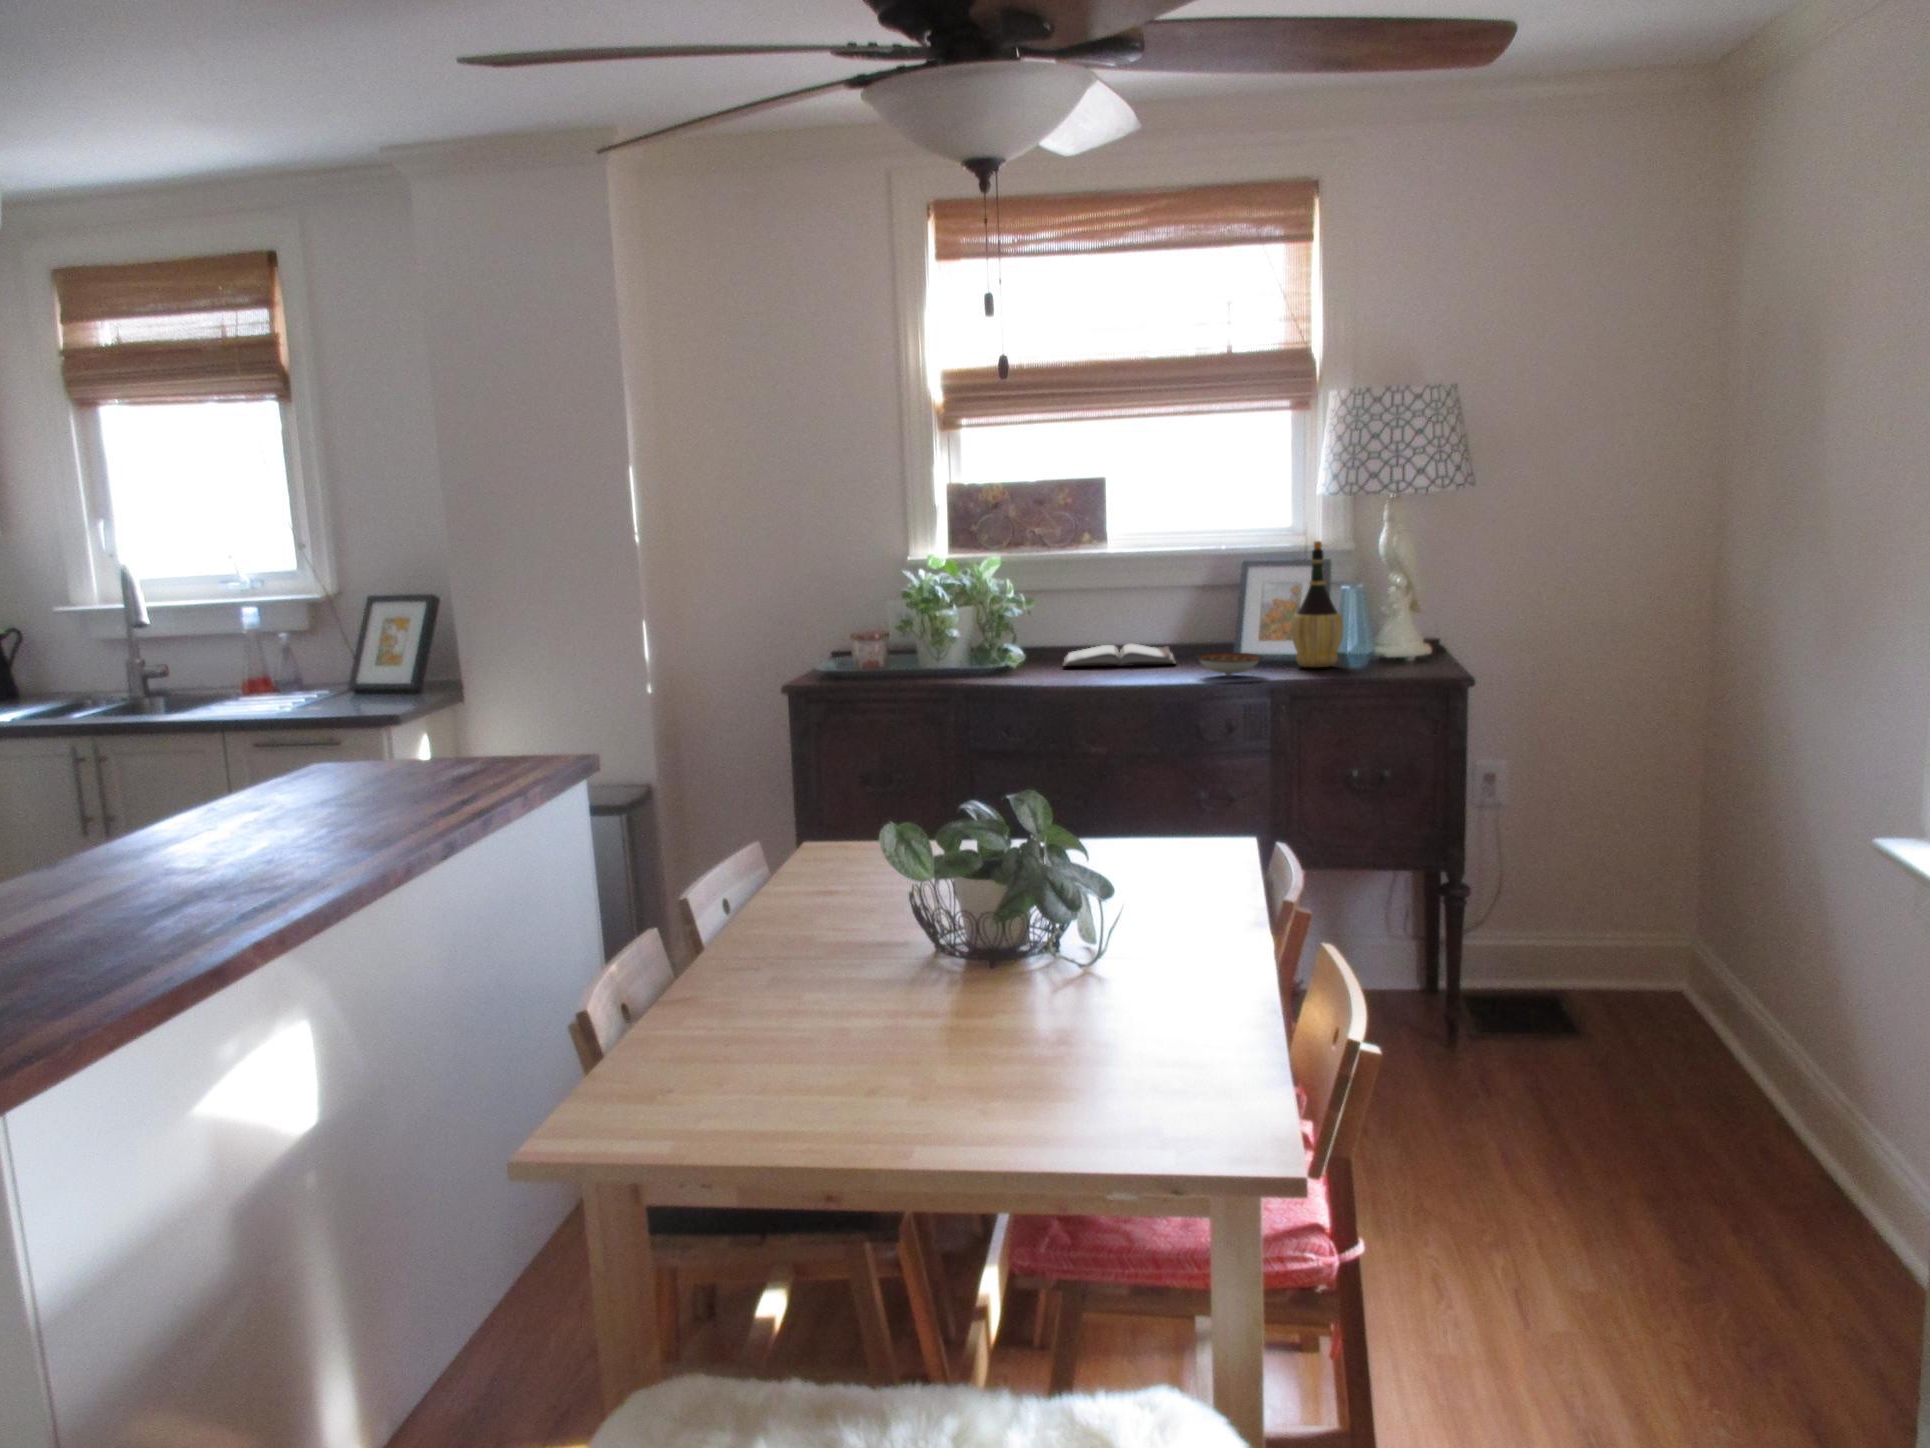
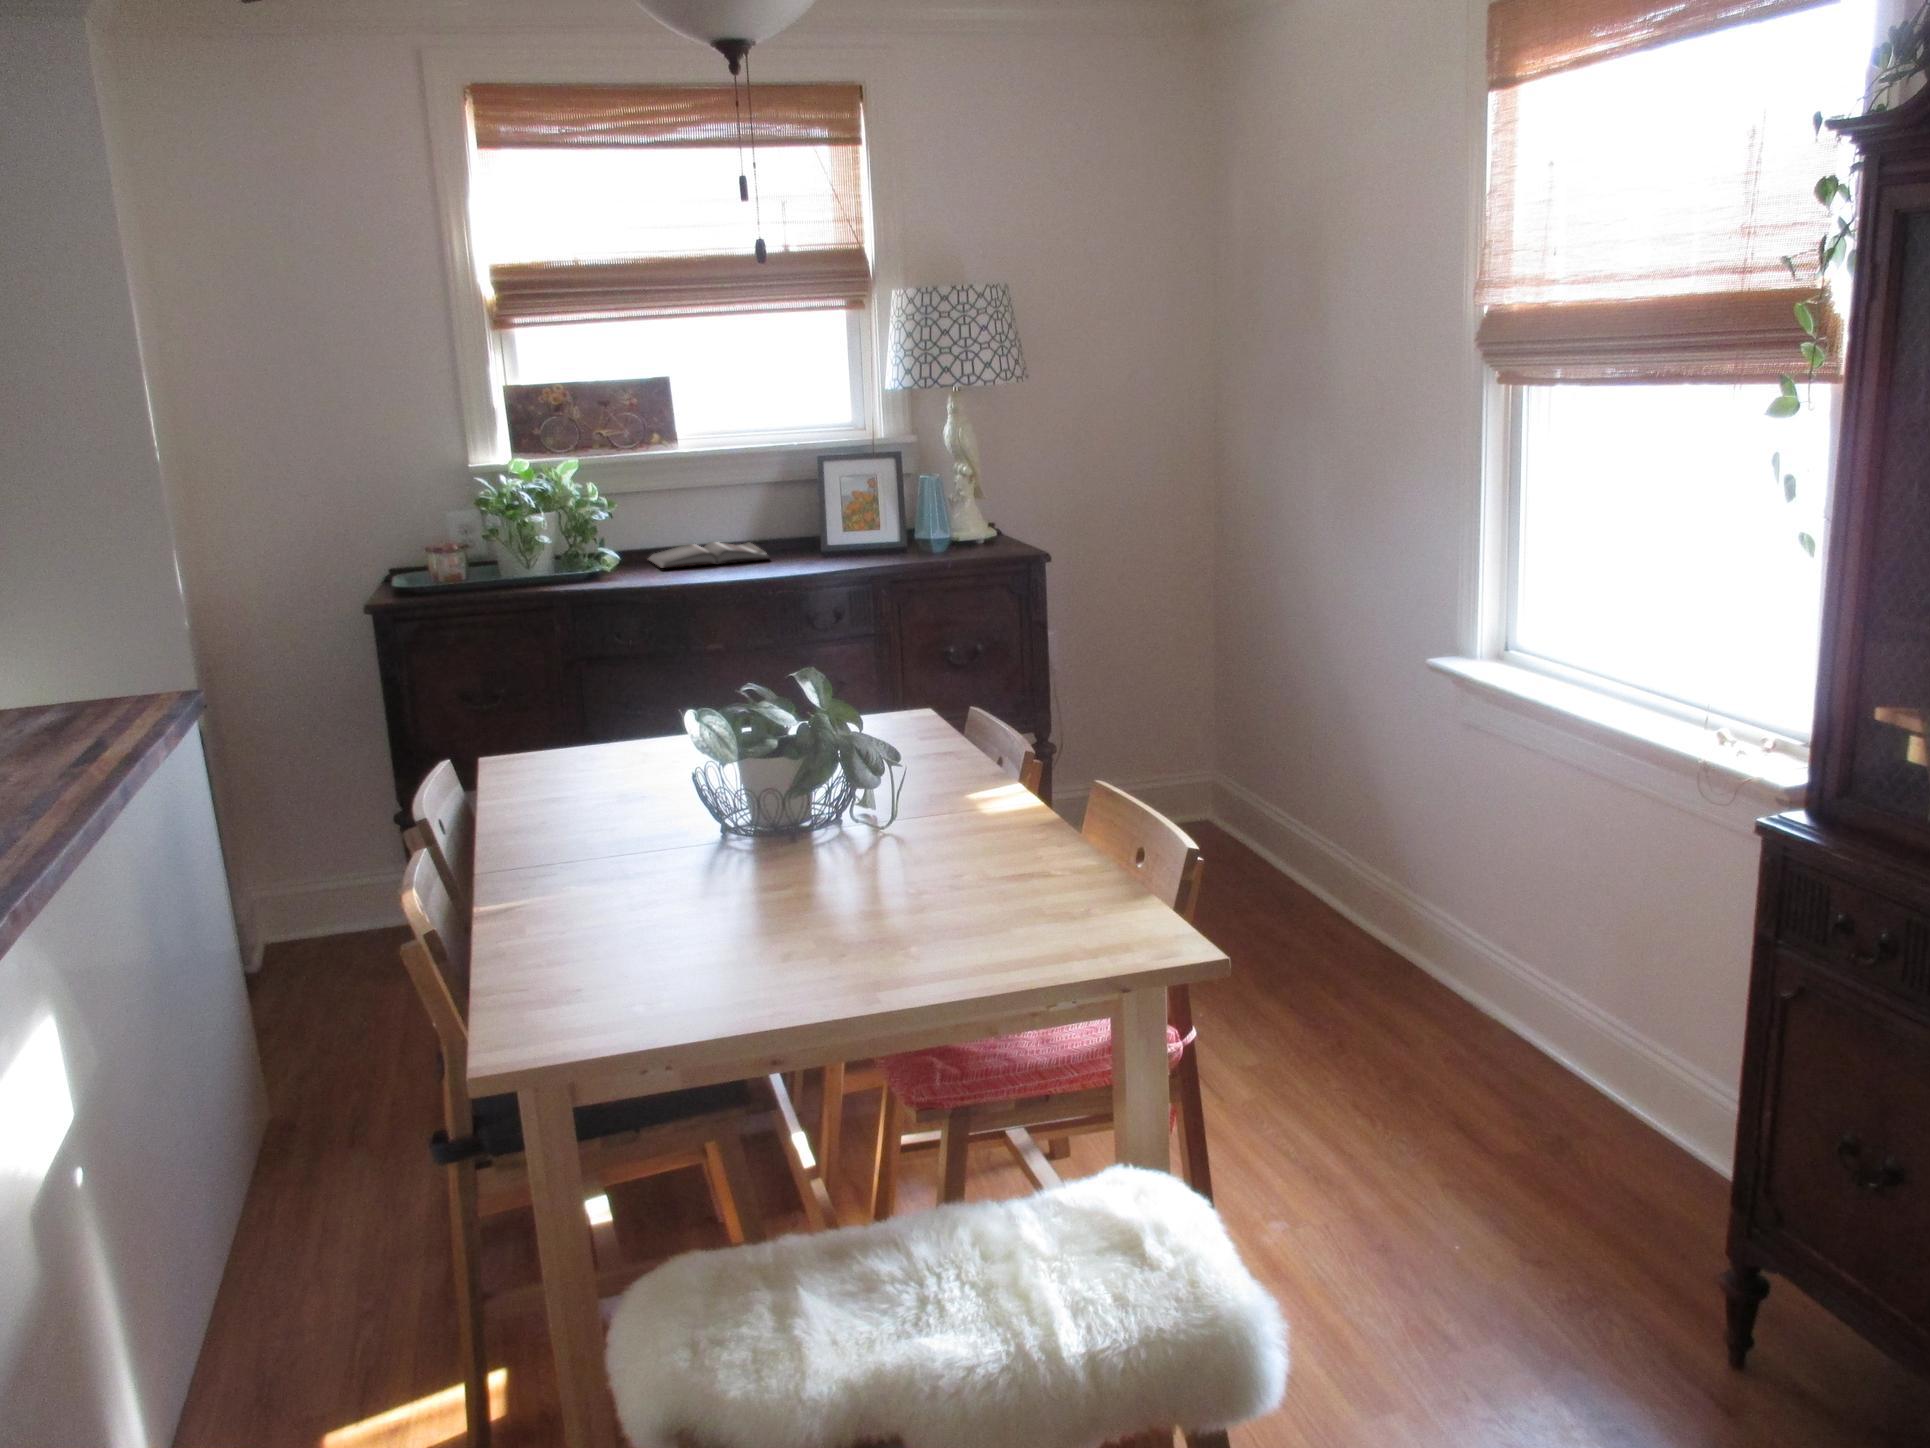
wine bottle: present [1291,541,1343,667] -> none [881,434,929,554]
ceramic bowl: present [1196,652,1263,676] -> none [804,544,869,567]

